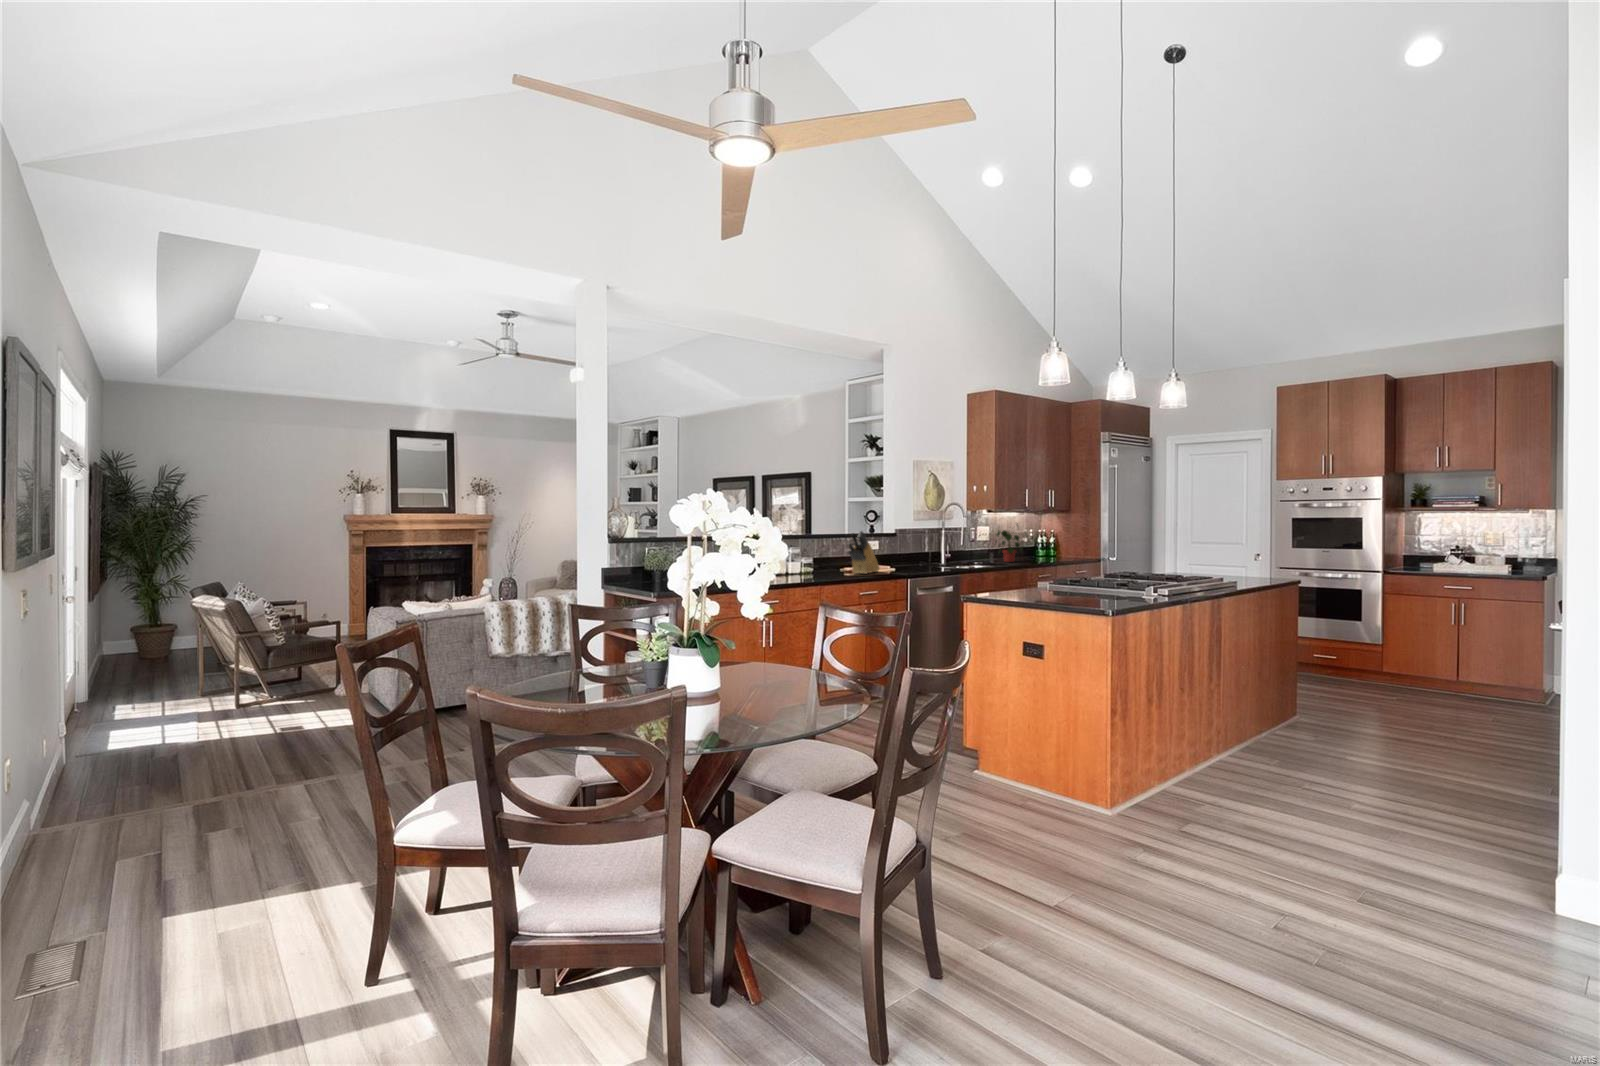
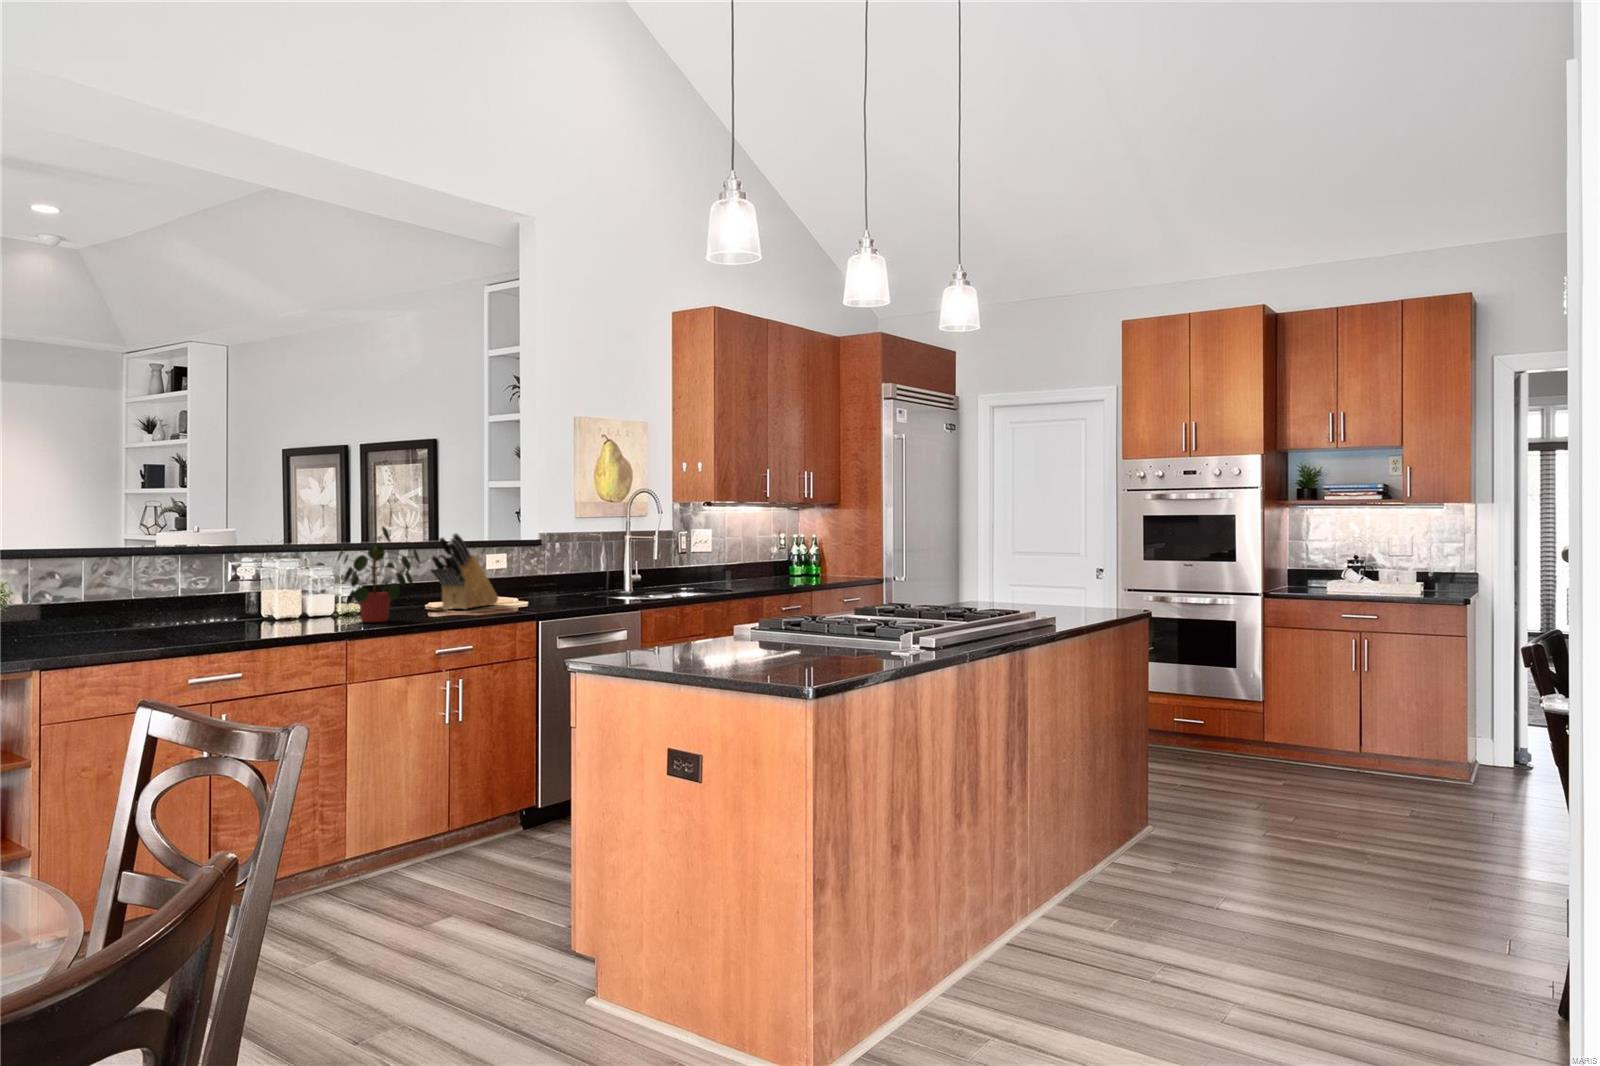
potted plant: present [995,525,1027,562] -> present [337,527,420,622]

